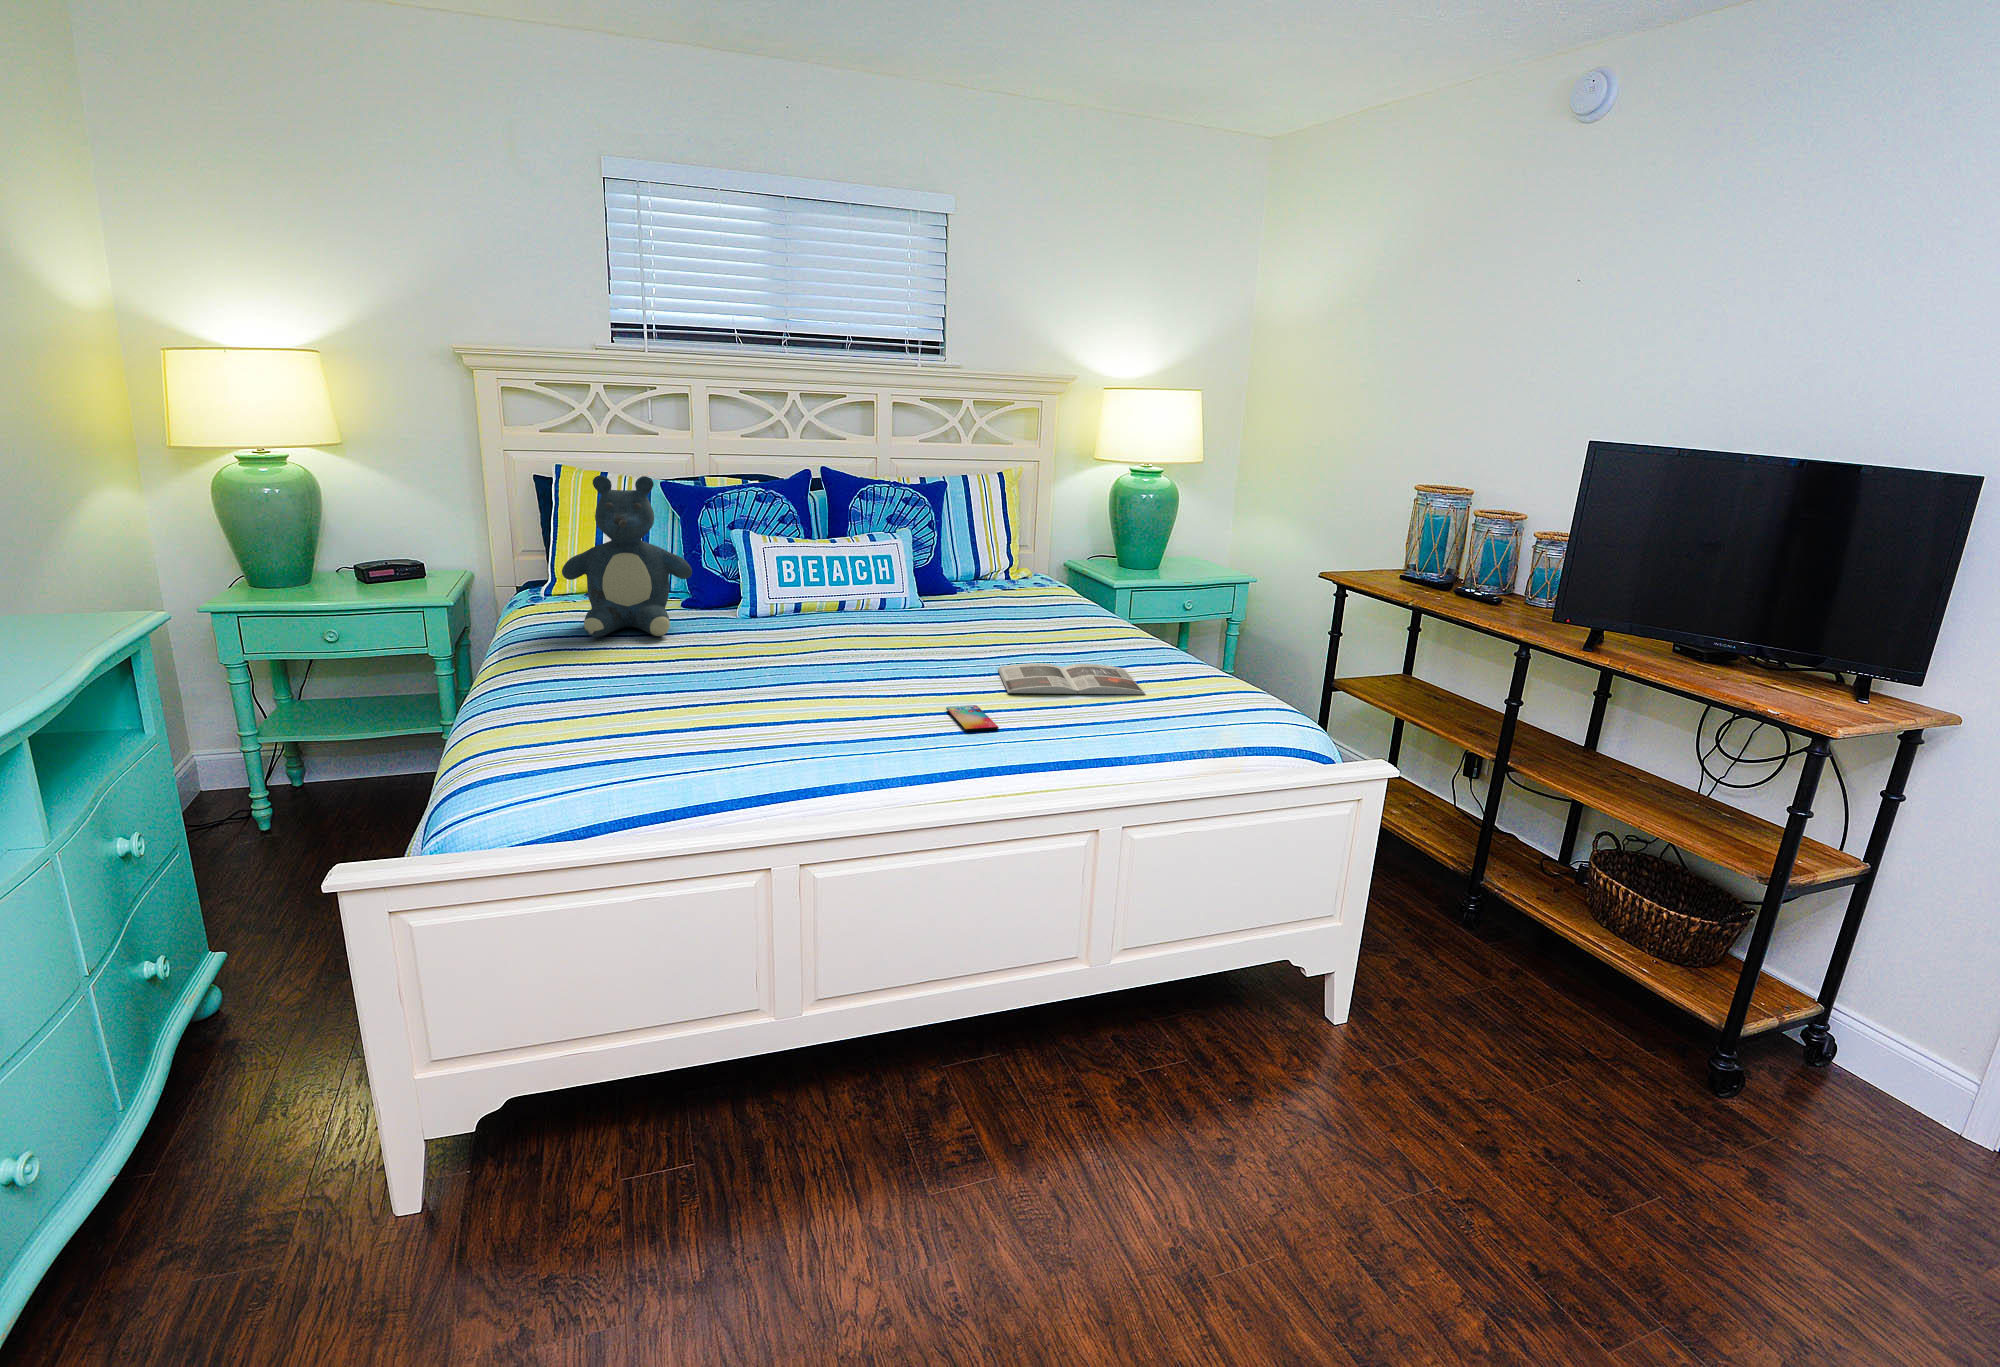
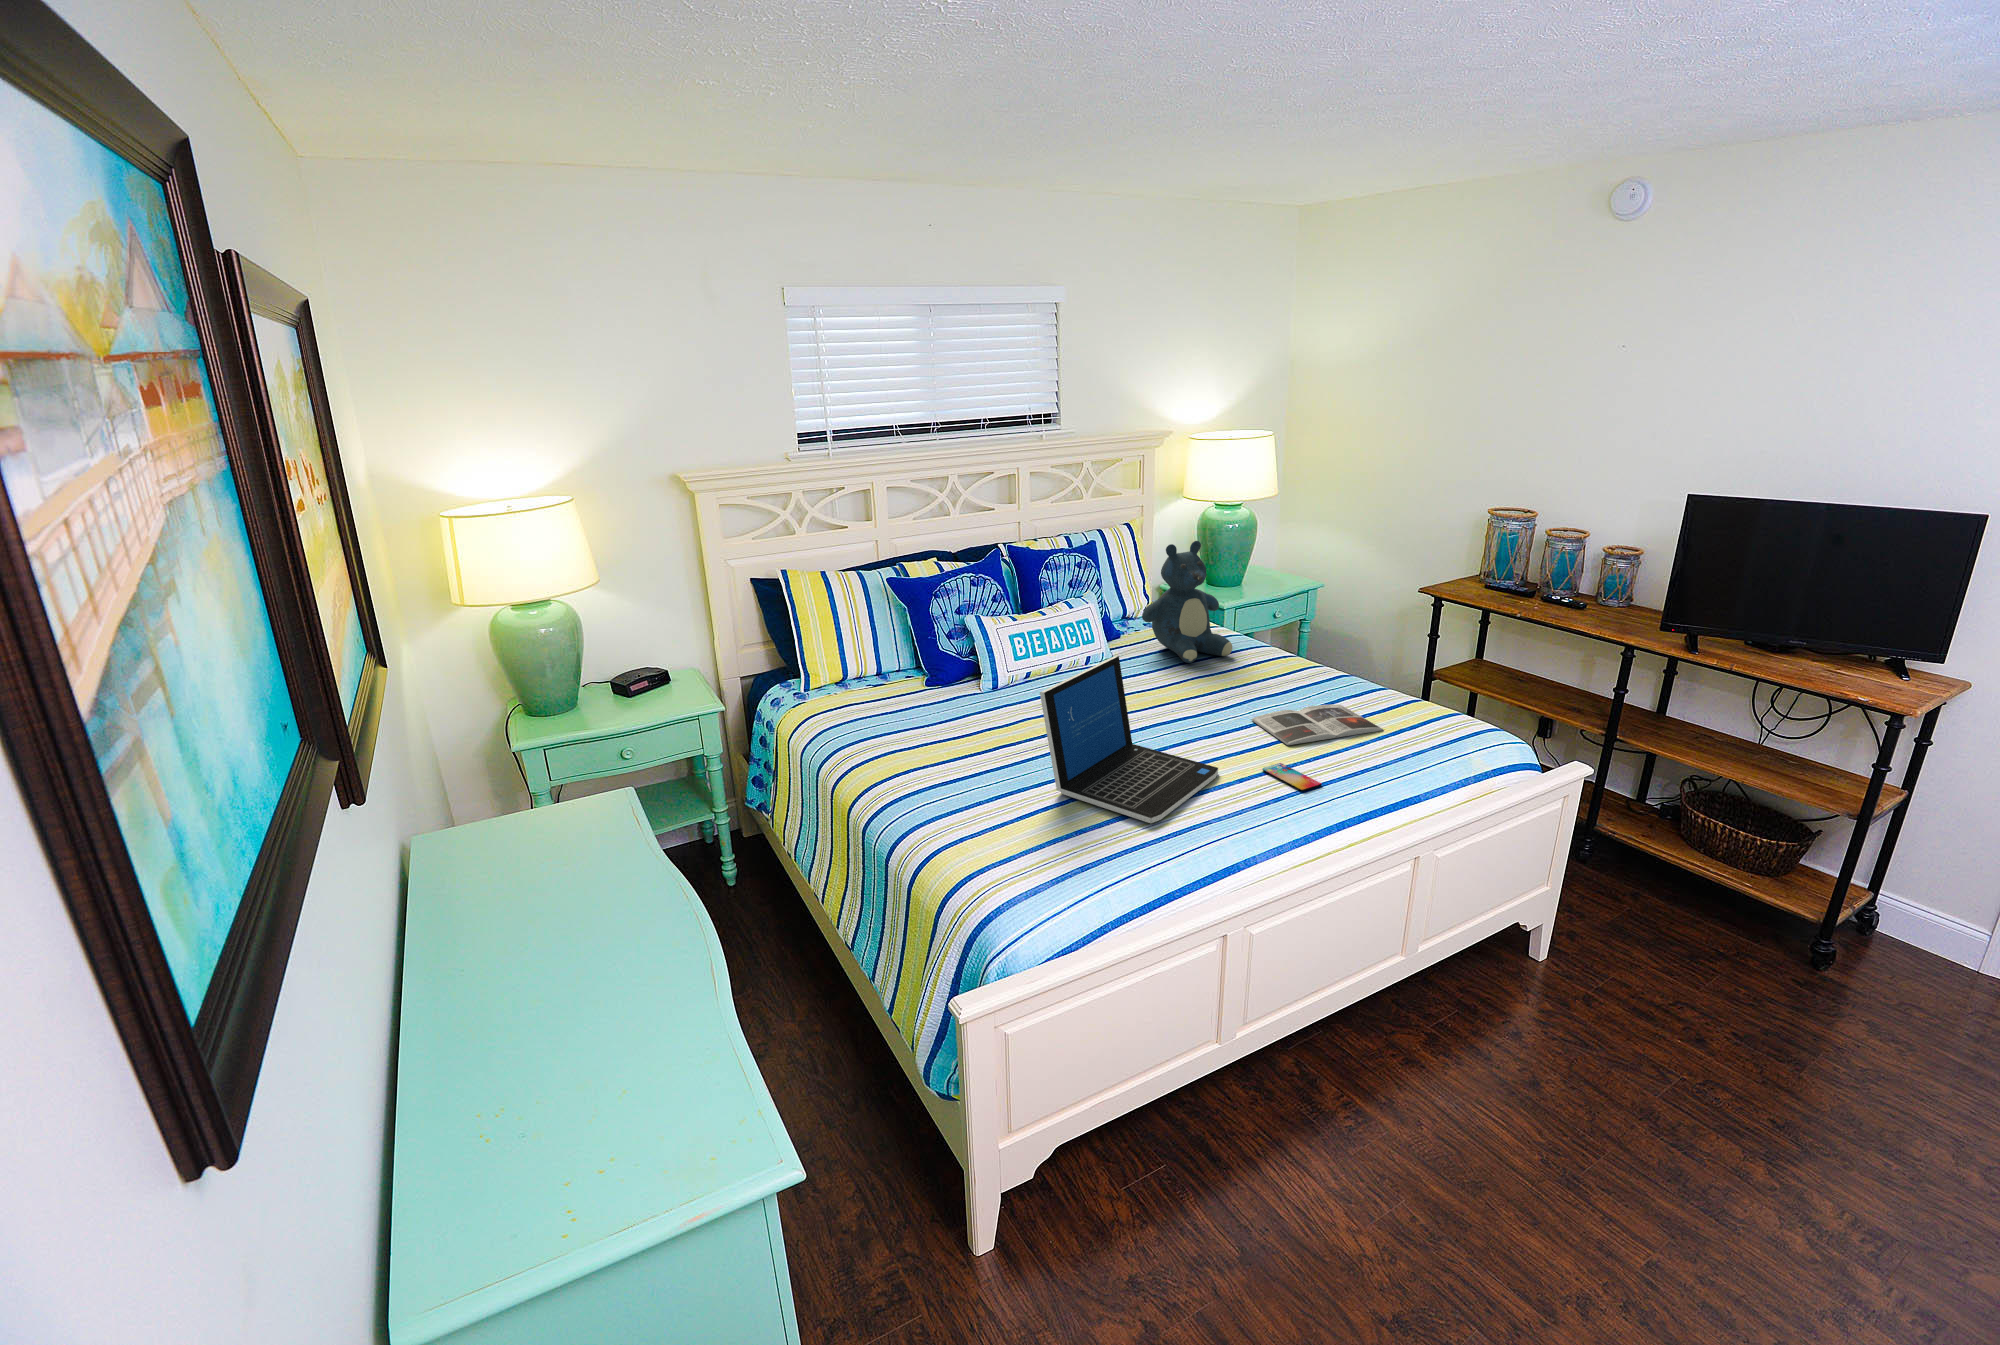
teddy bear: present [562,475,692,637] -> present [1142,541,1232,663]
laptop: none [663,557,891,735] -> present [1040,656,1218,823]

